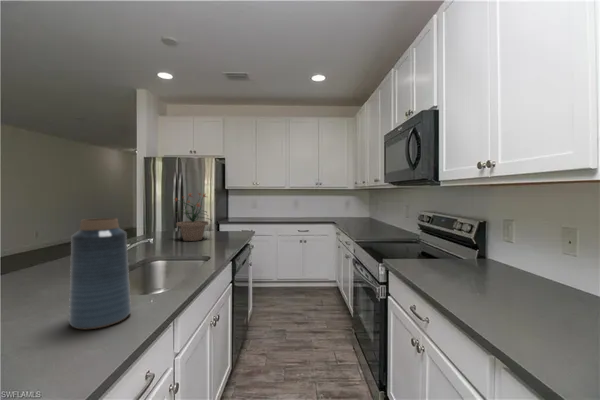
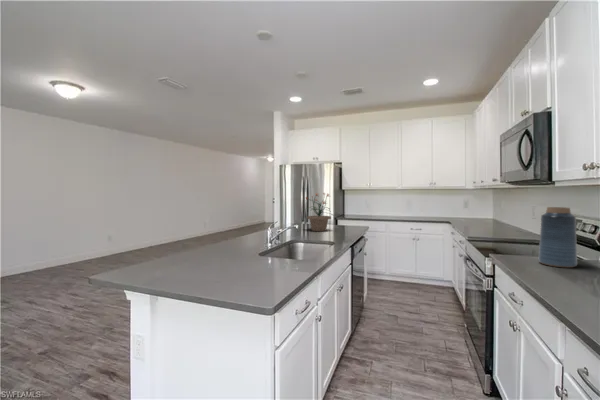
vase: present [69,218,131,329] -> present [538,207,577,268]

